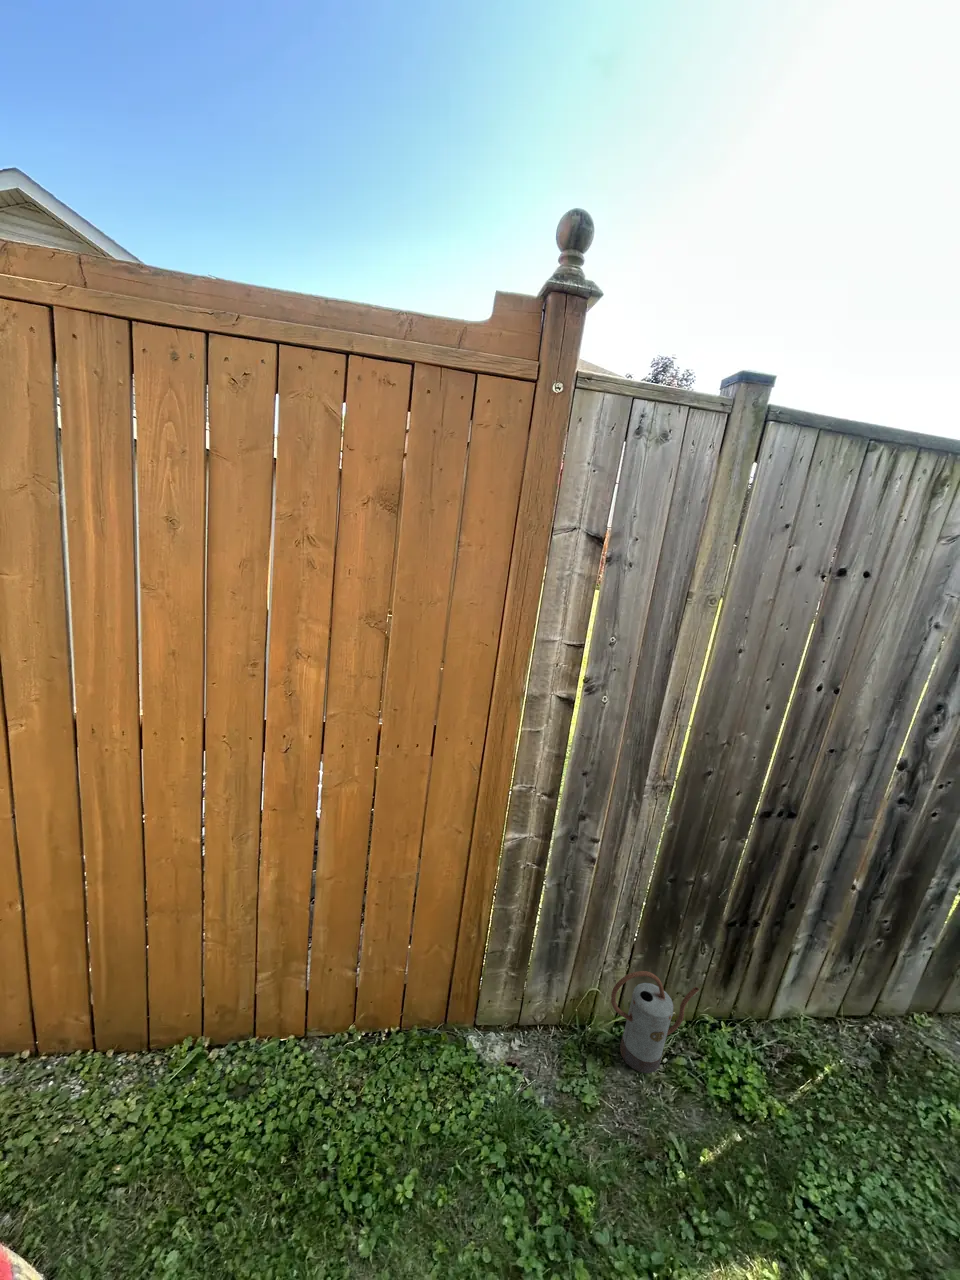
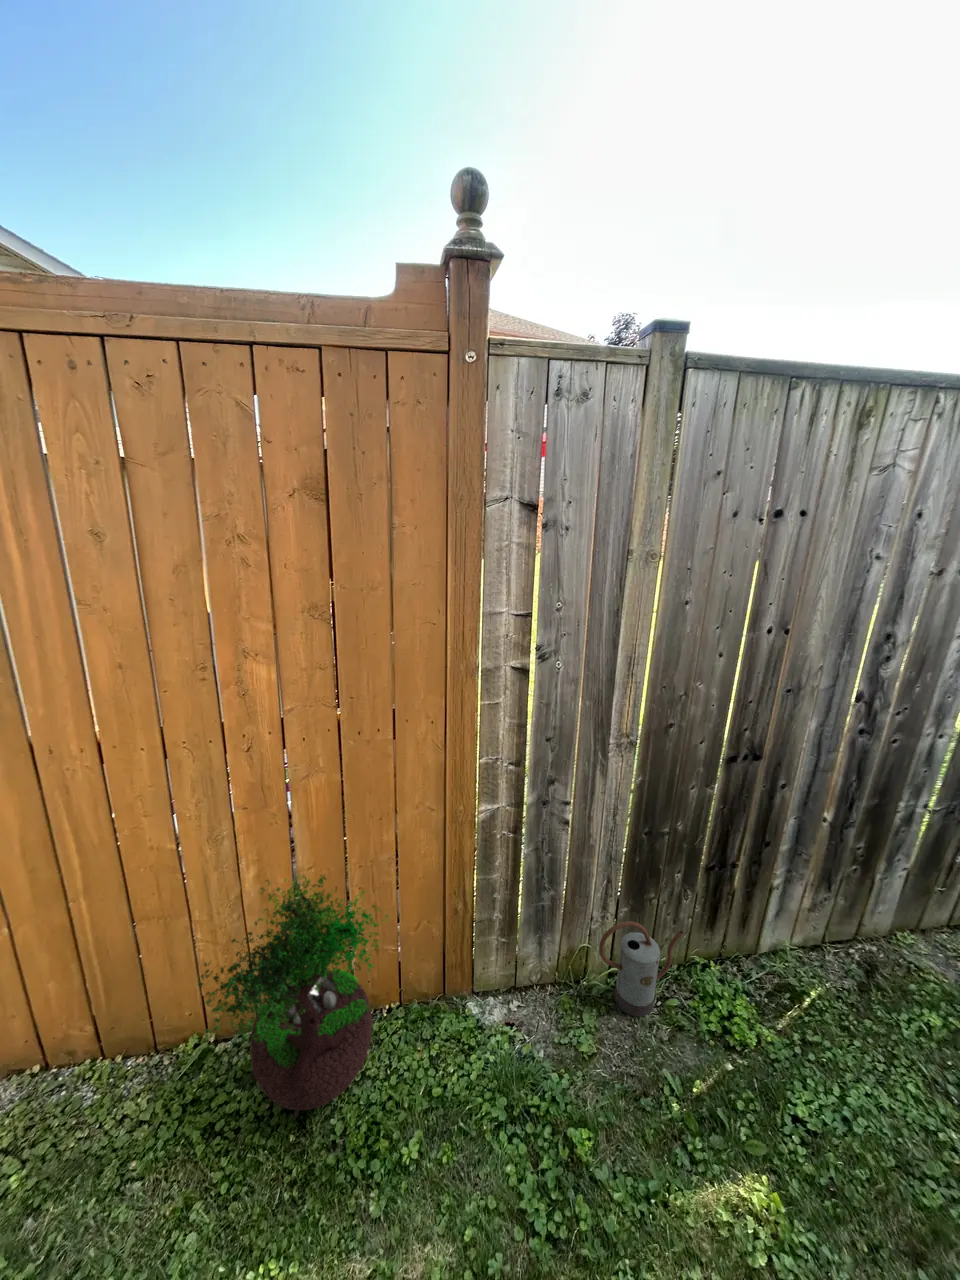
potted tree: none [213,886,412,1139] -> present [198,875,389,1117]

